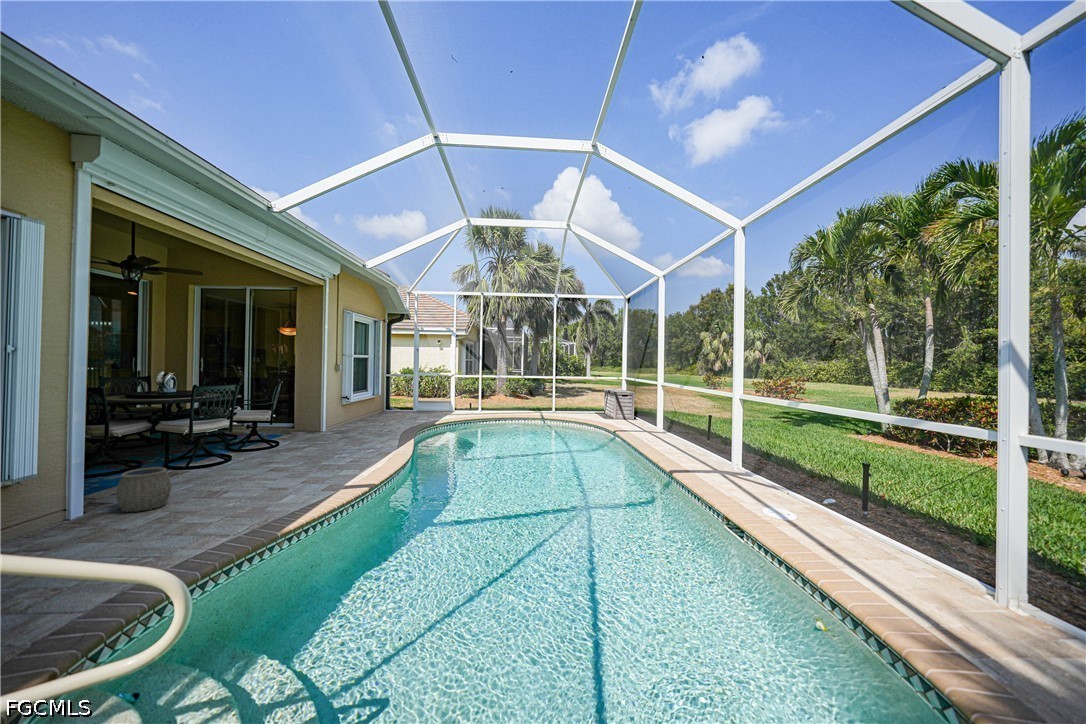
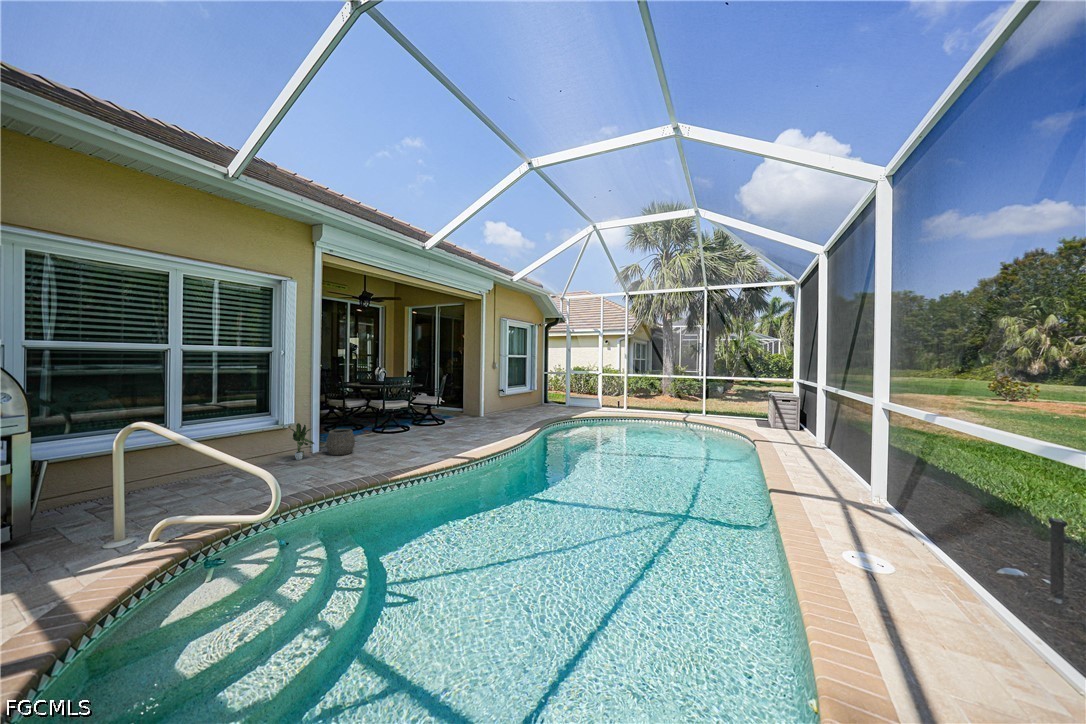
potted plant: none [41,466,99,530] -> present [291,423,314,460]

